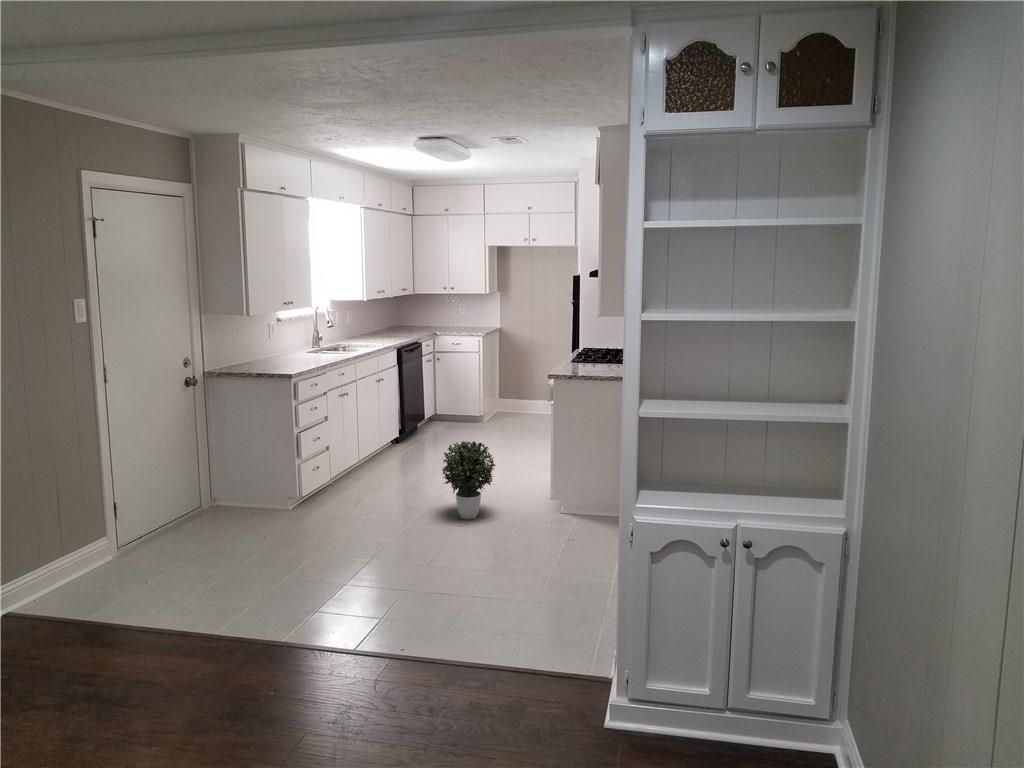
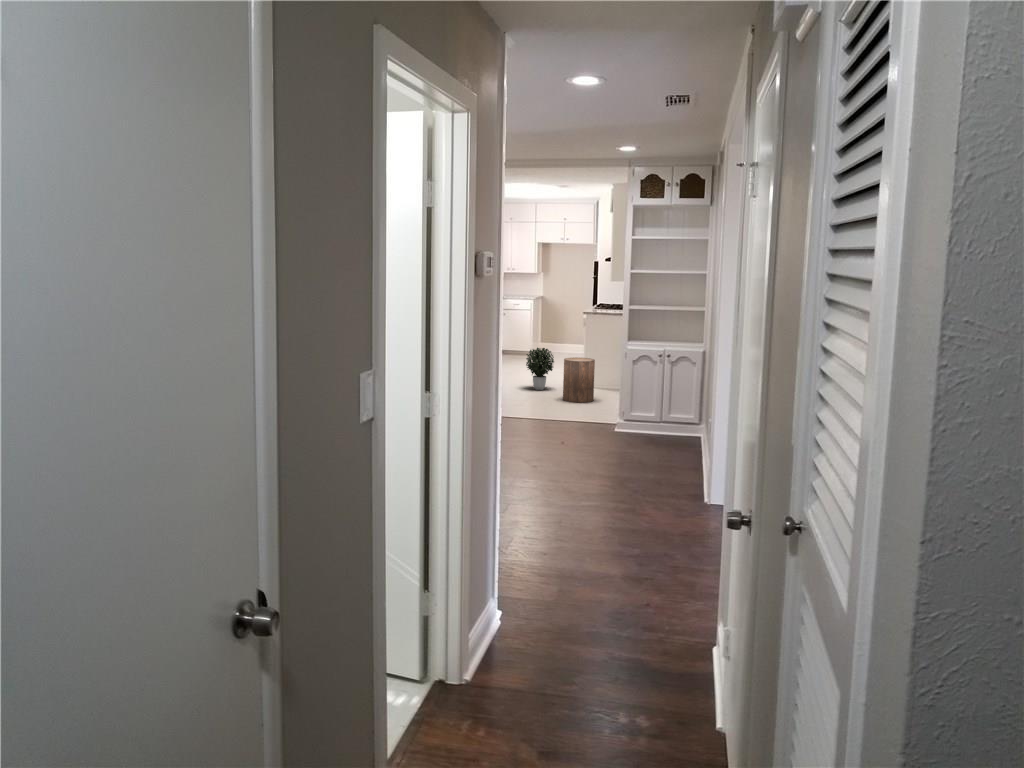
stool: none [504,470,566,569] -> present [563,357,595,403]

